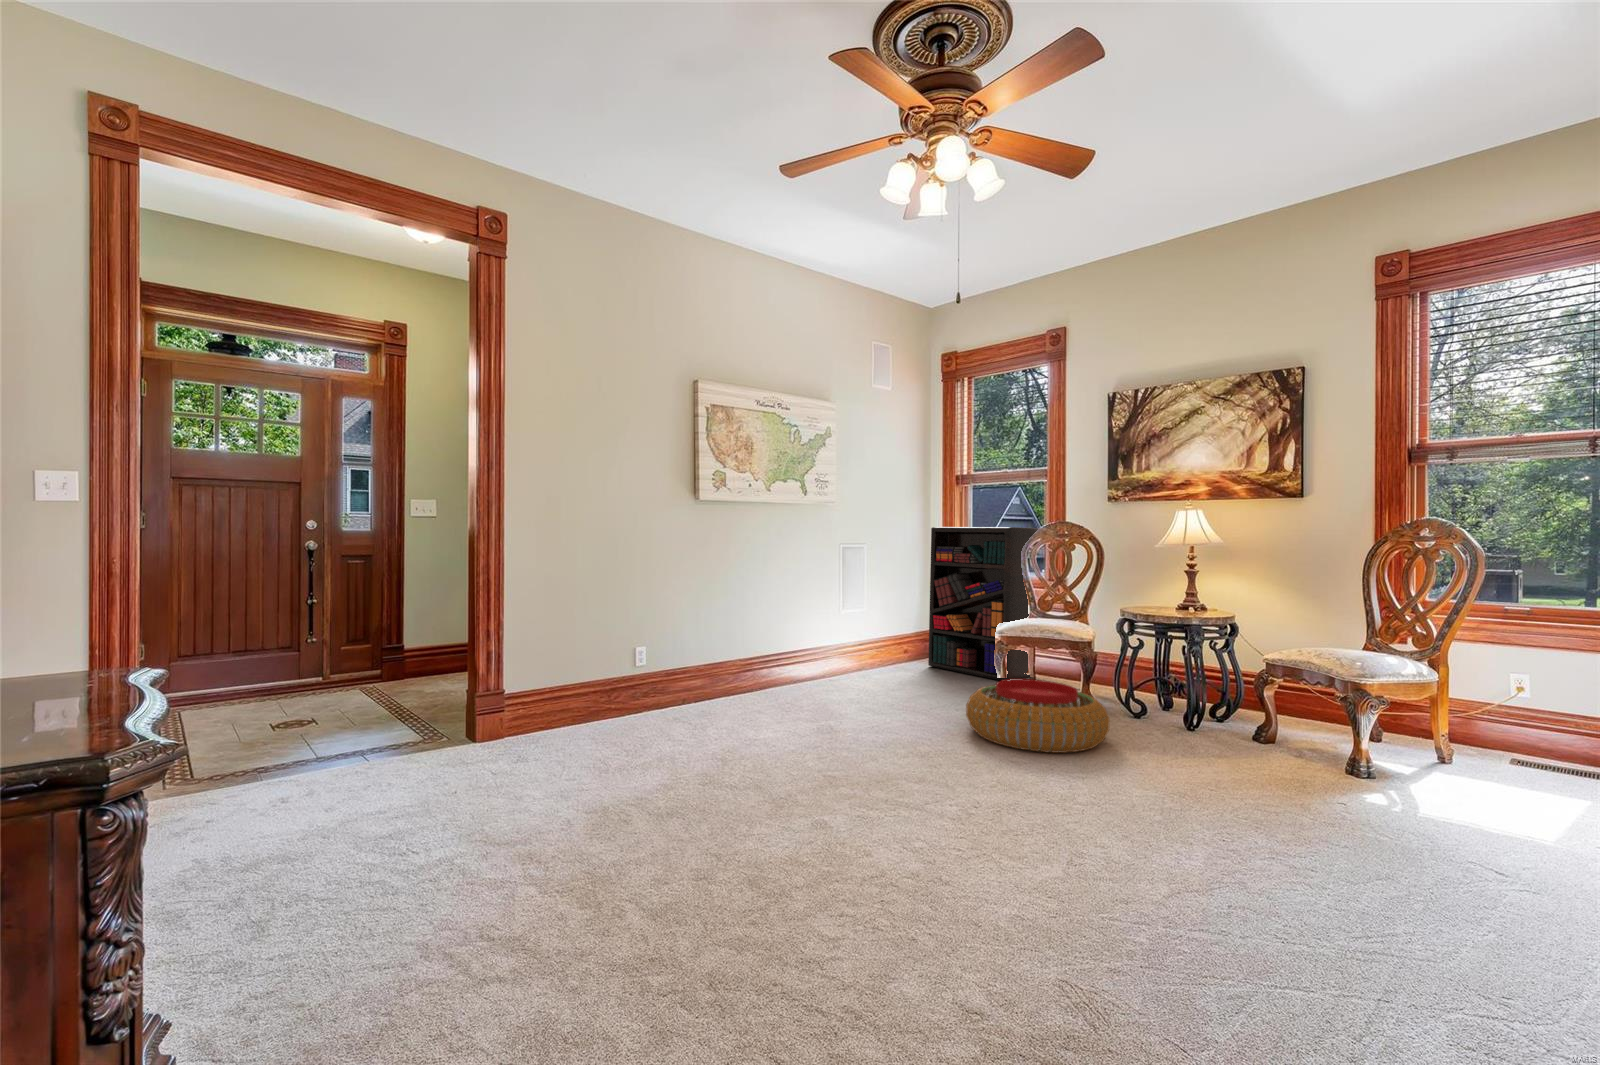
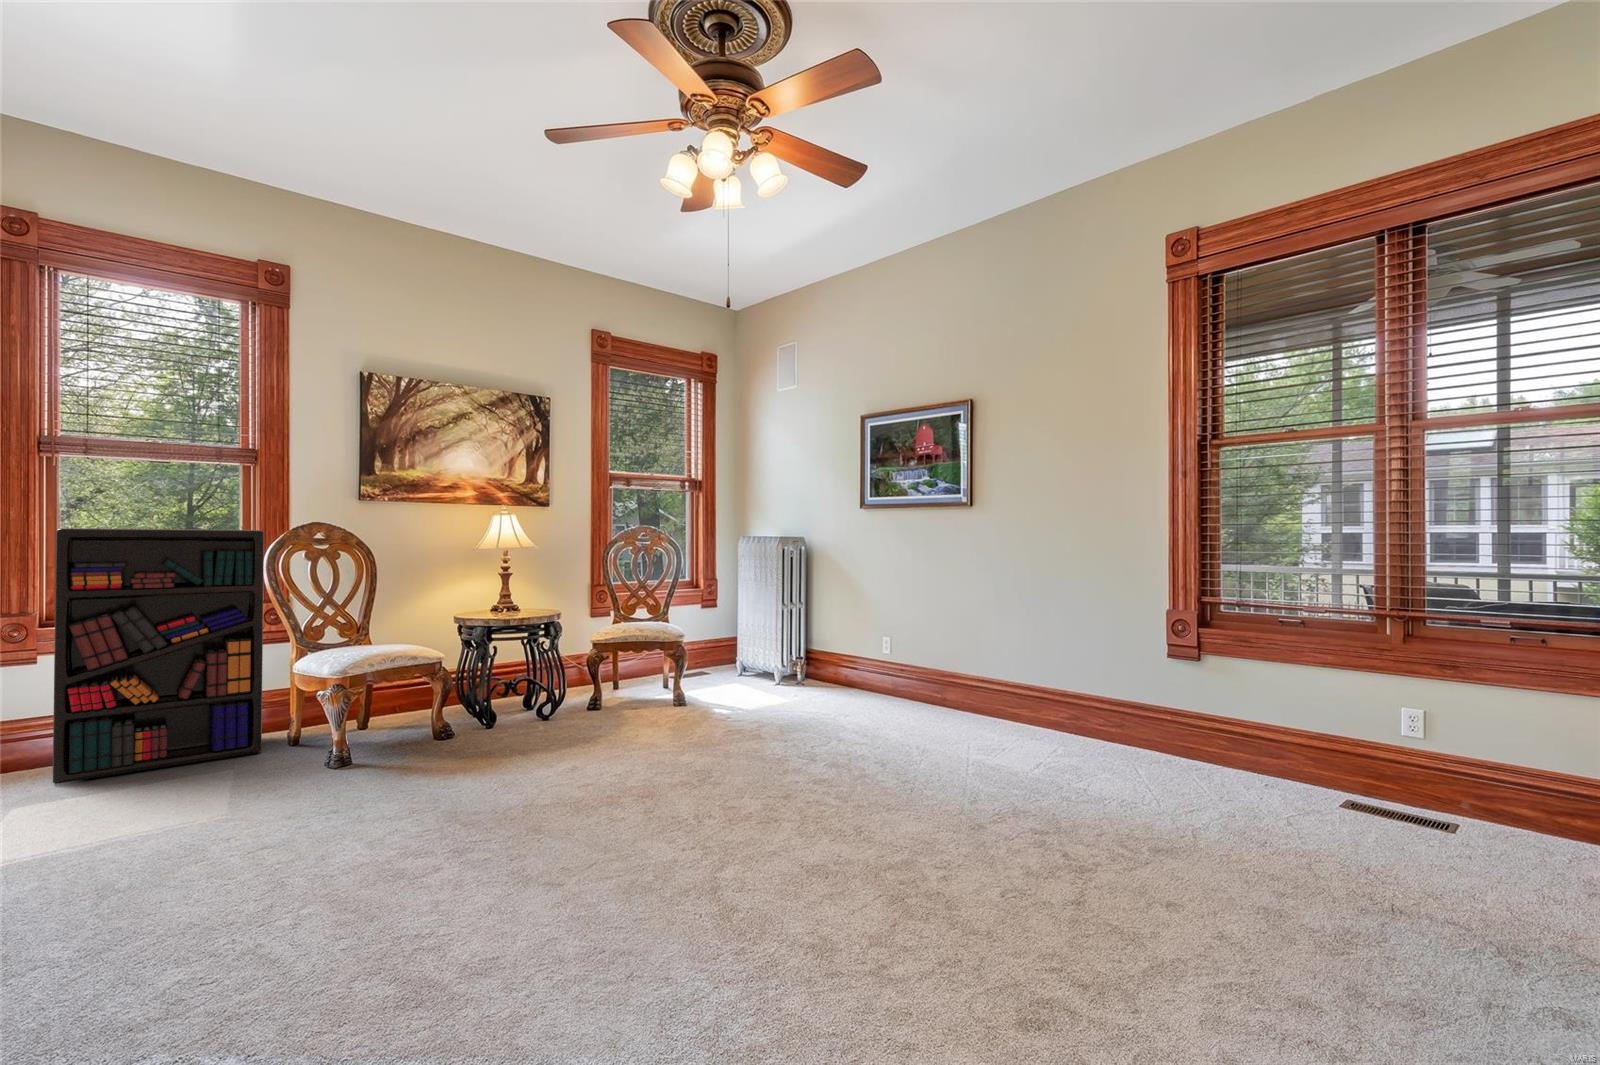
pouf: present [966,679,1109,753] -> none [446,702,606,785]

